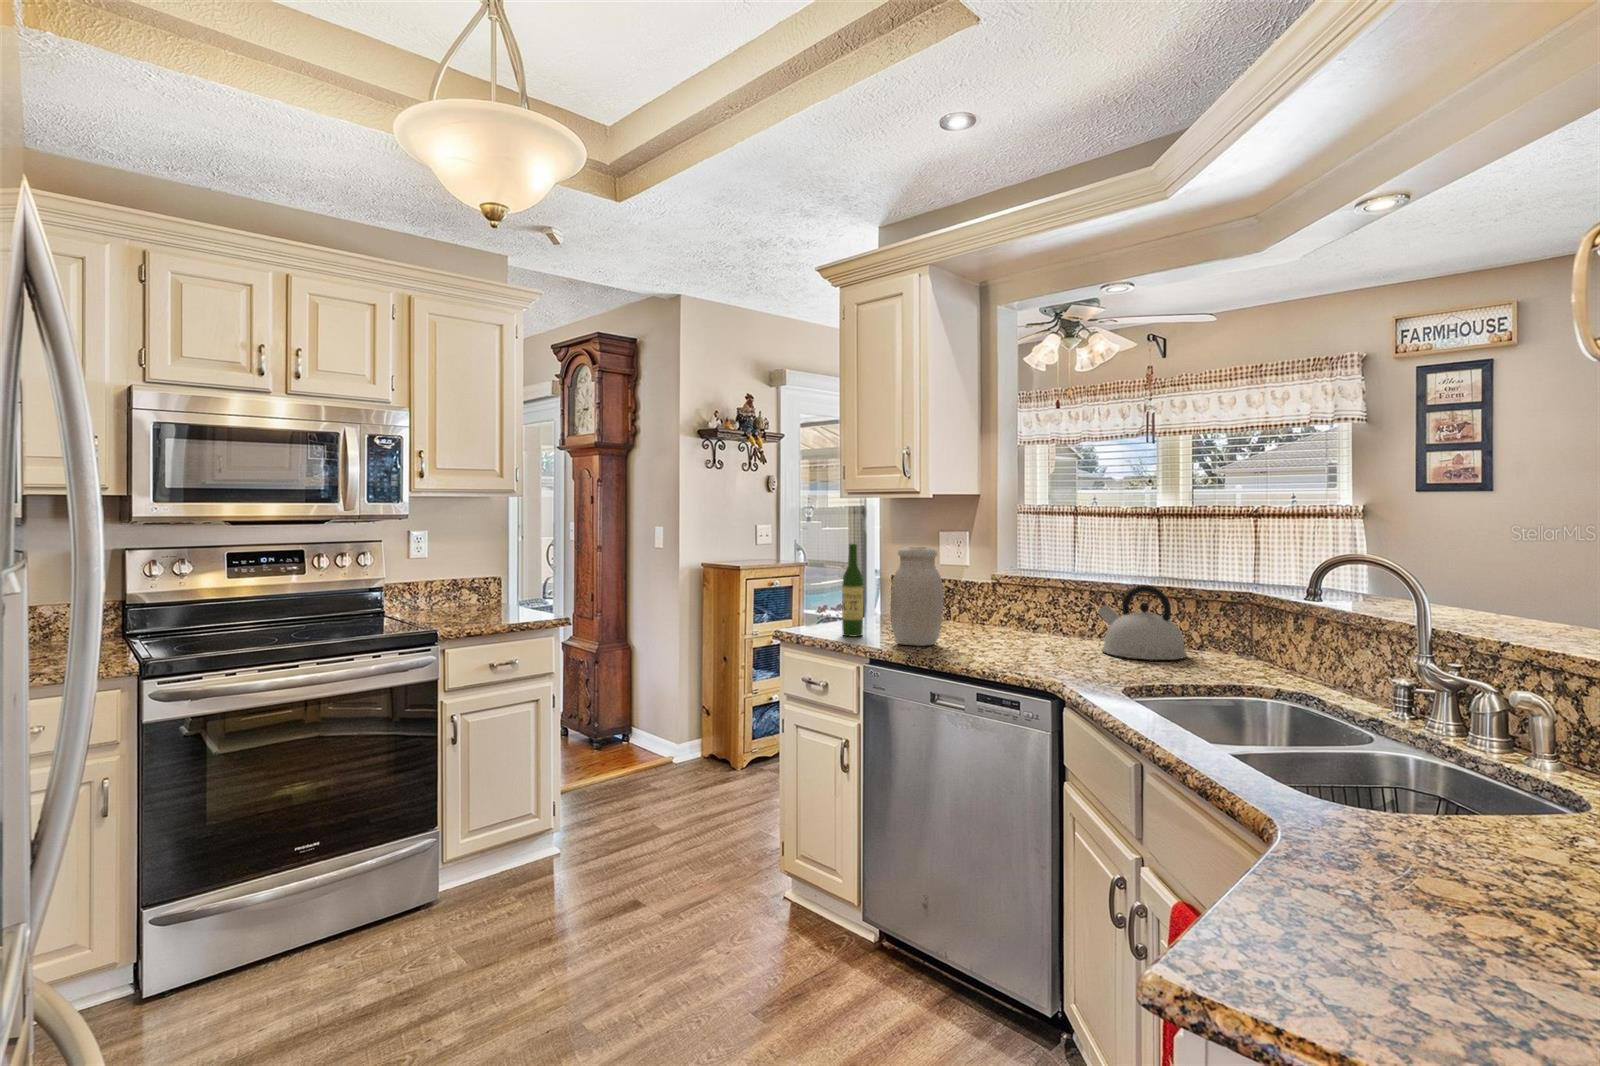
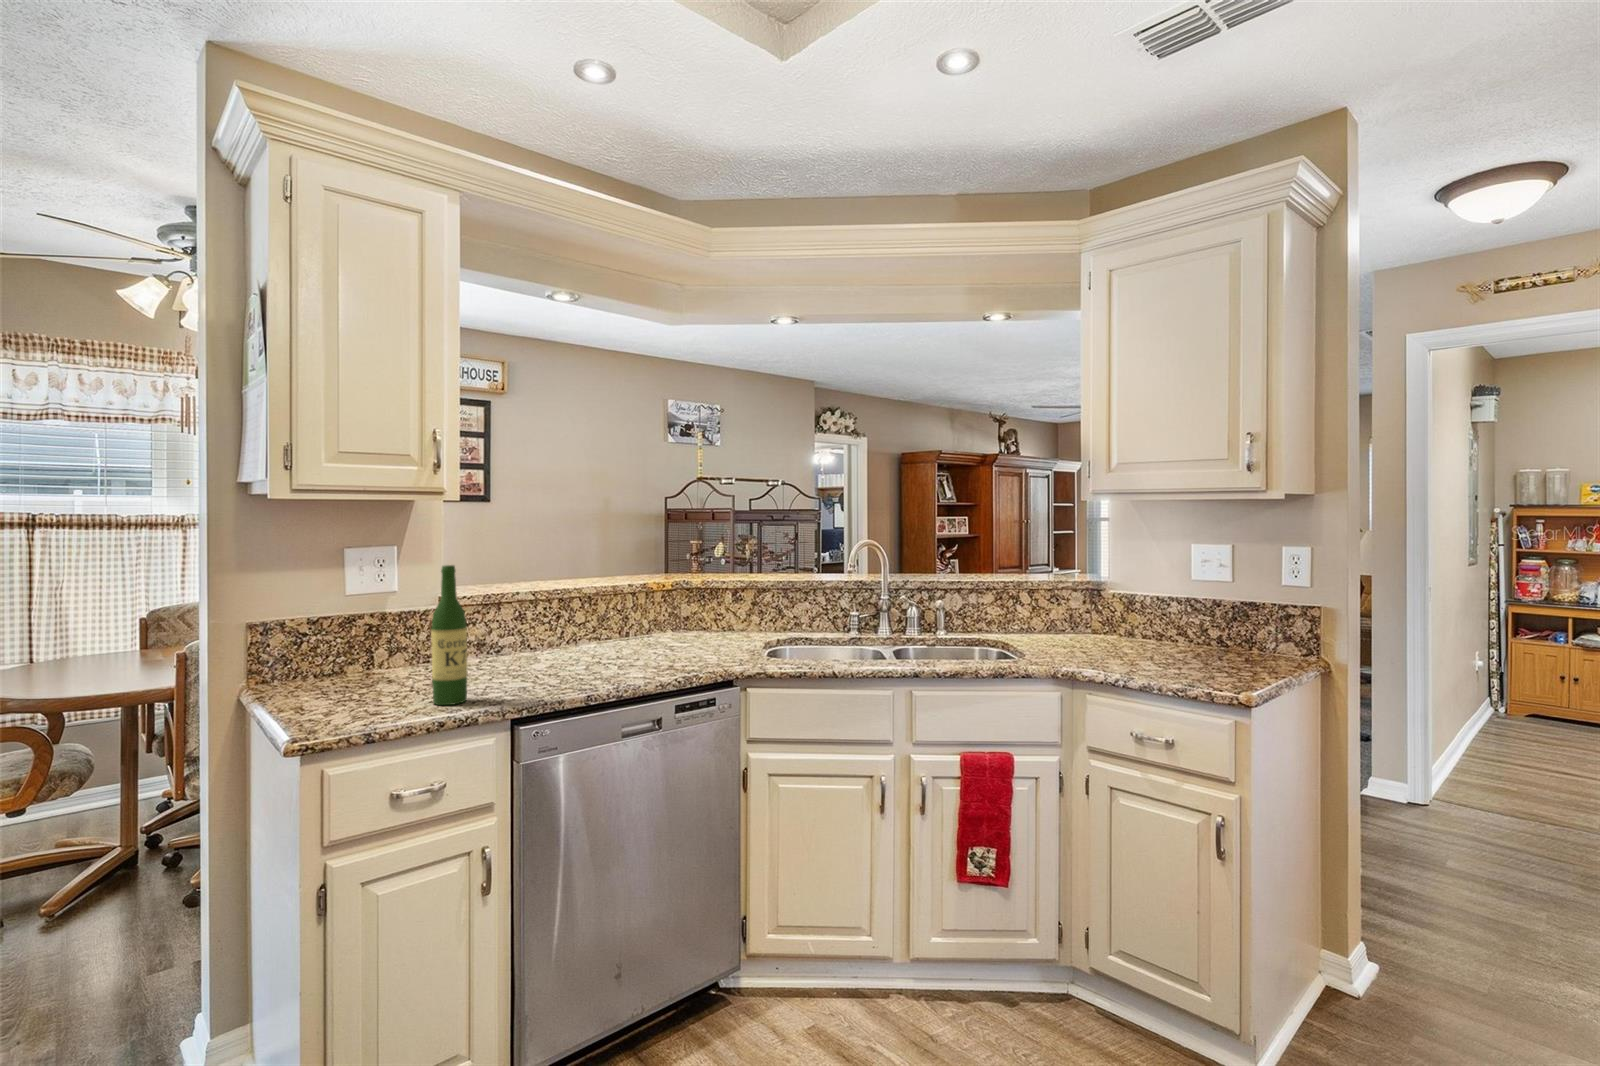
jar: present [890,547,943,646] -> none [519,561,579,688]
kettle: present [1098,585,1187,660] -> none [616,582,689,648]

